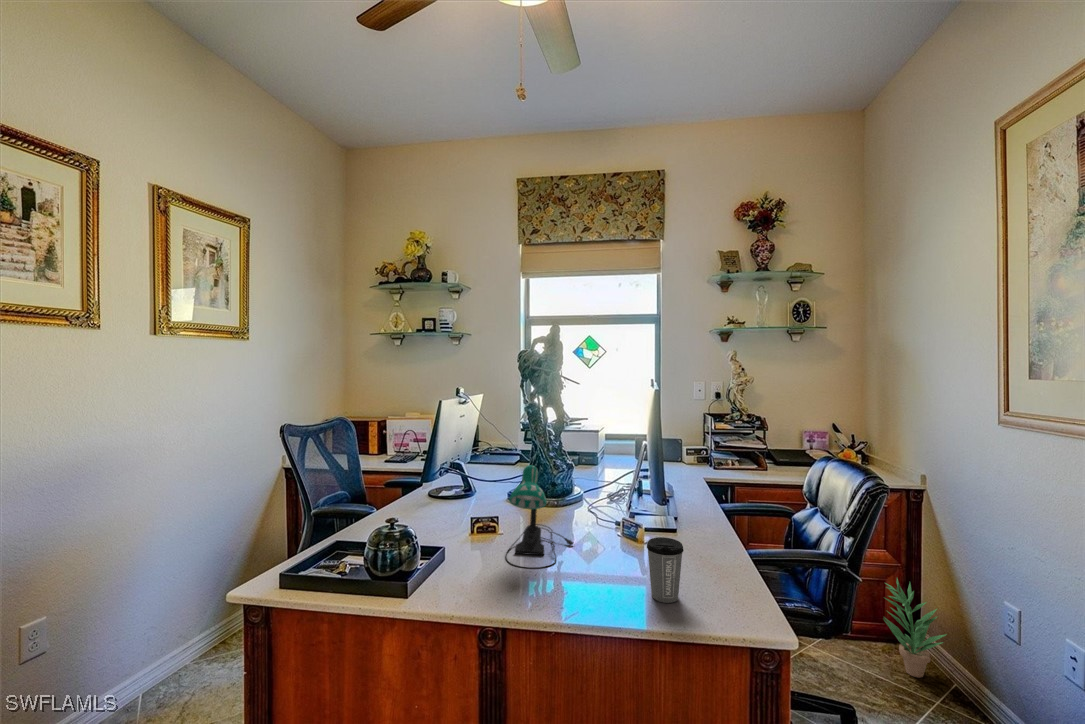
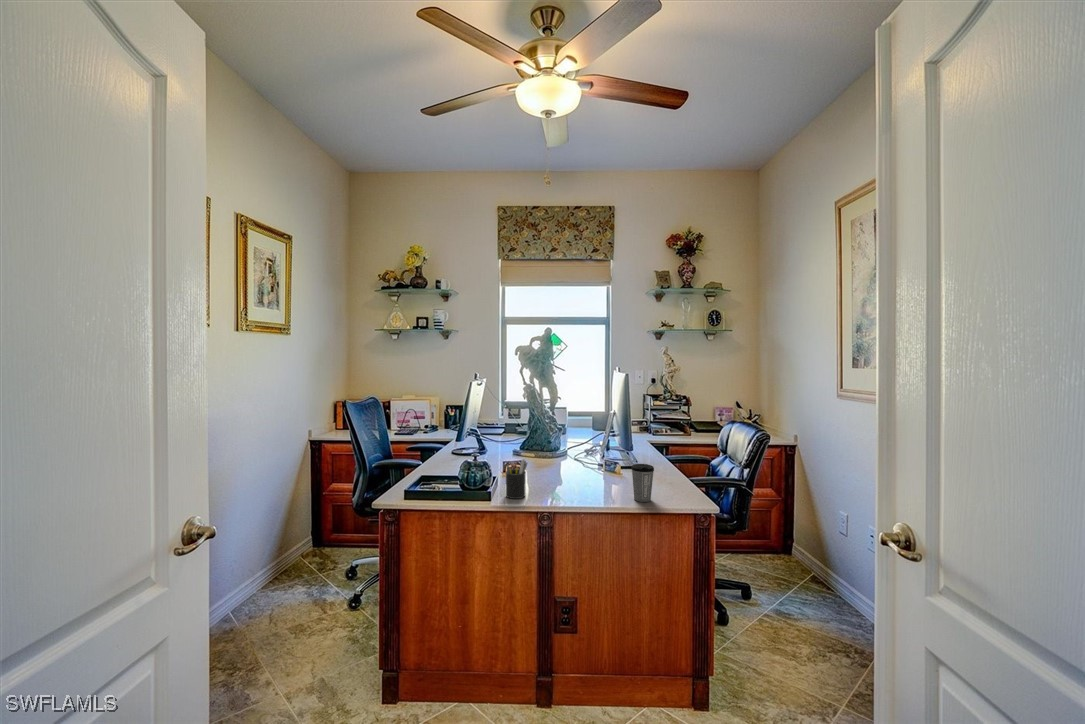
desk lamp: present [506,465,573,569] -> none [531,424,575,491]
pen holder: none [456,524,490,583] -> present [506,459,527,499]
potted plant: present [884,578,947,678] -> none [767,504,808,571]

